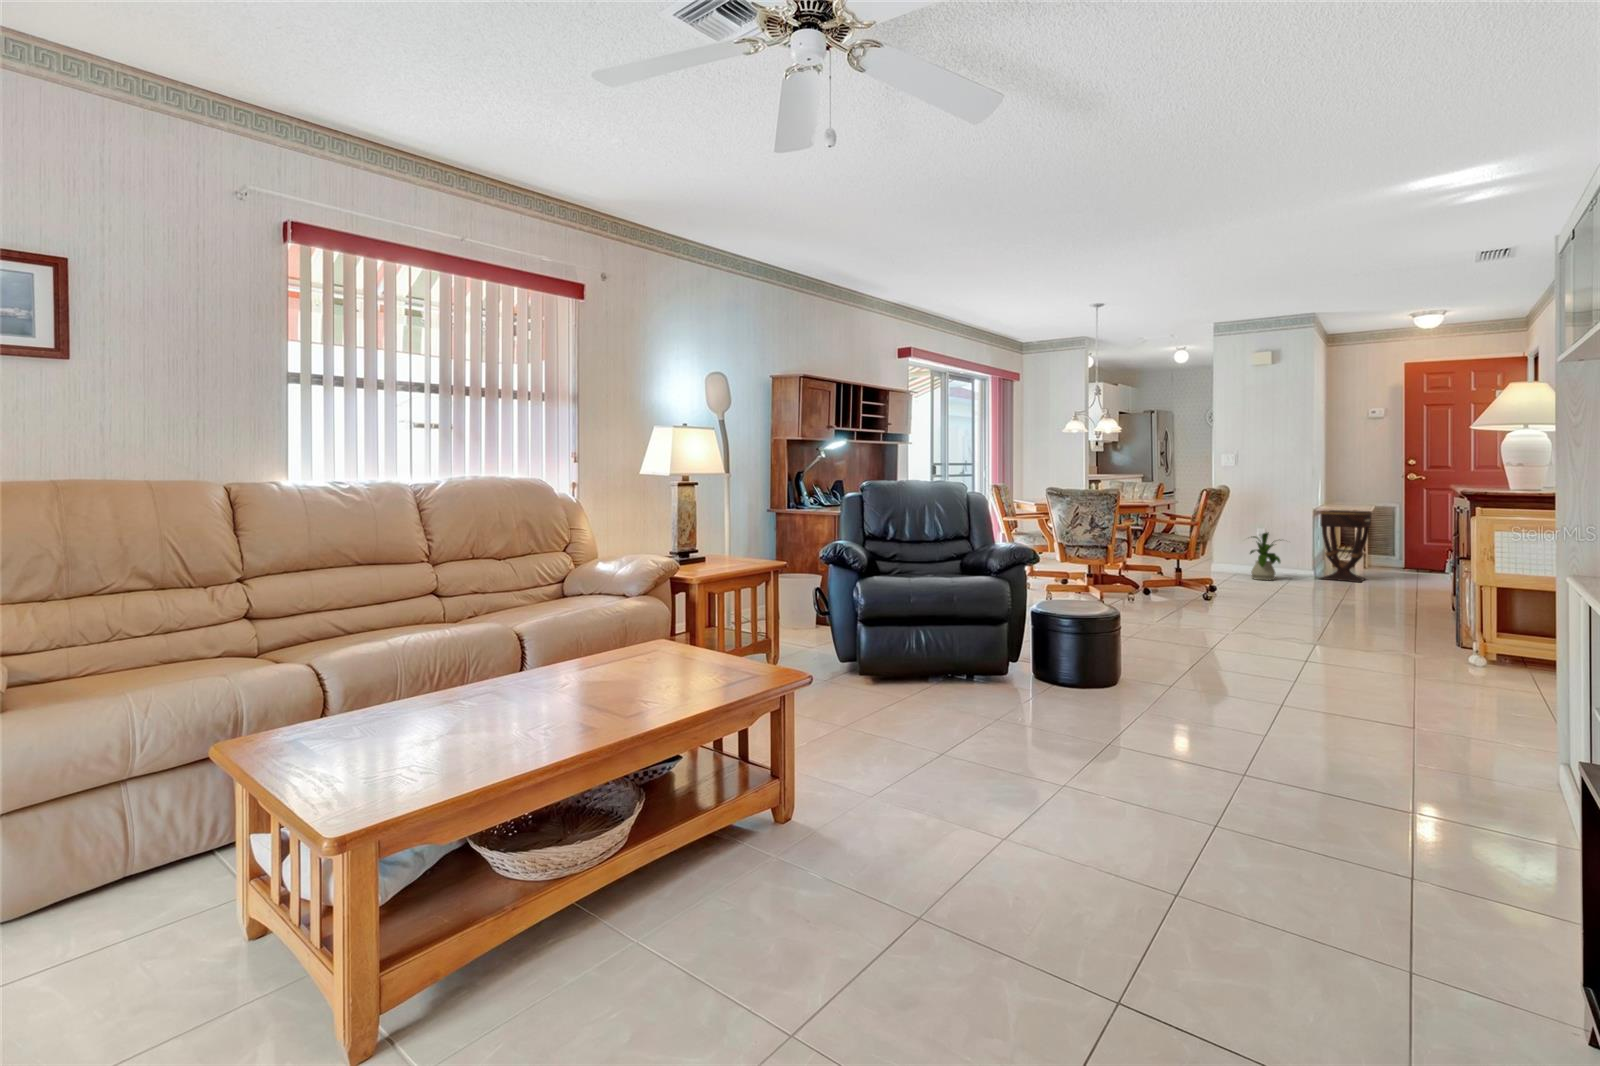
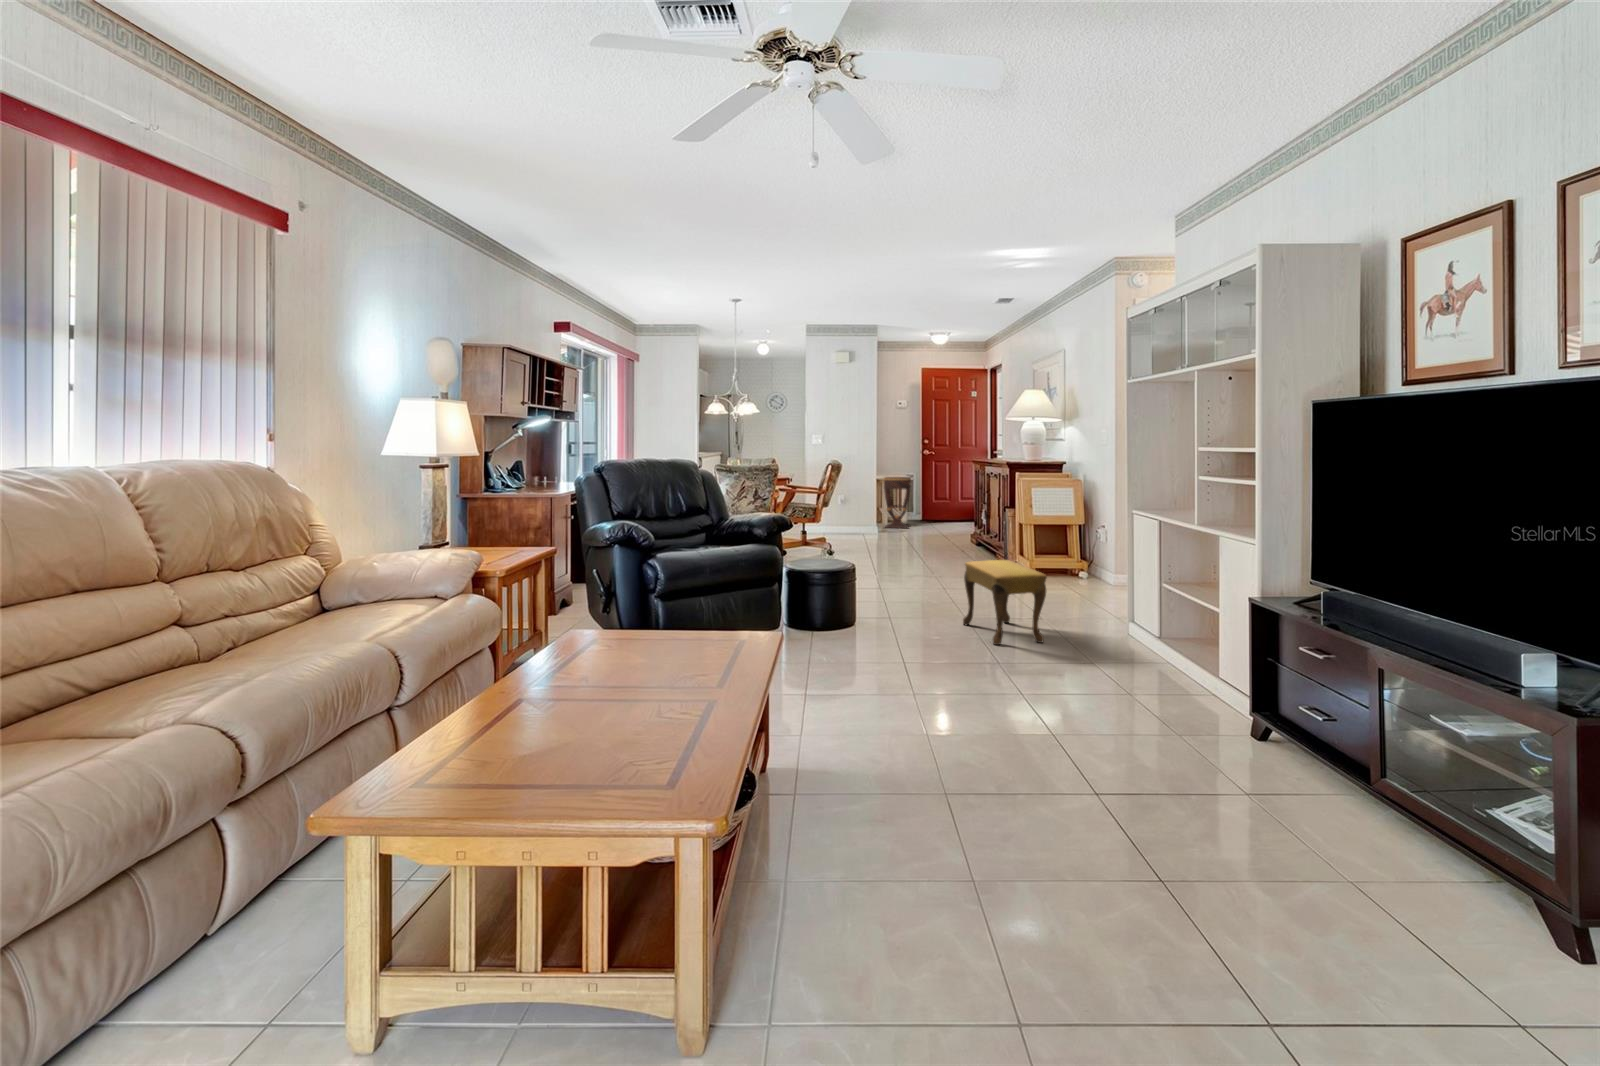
house plant: present [1250,533,1280,580] -> none [836,495,869,532]
footstool: none [1270,624,1381,755] -> present [963,560,1047,645]

